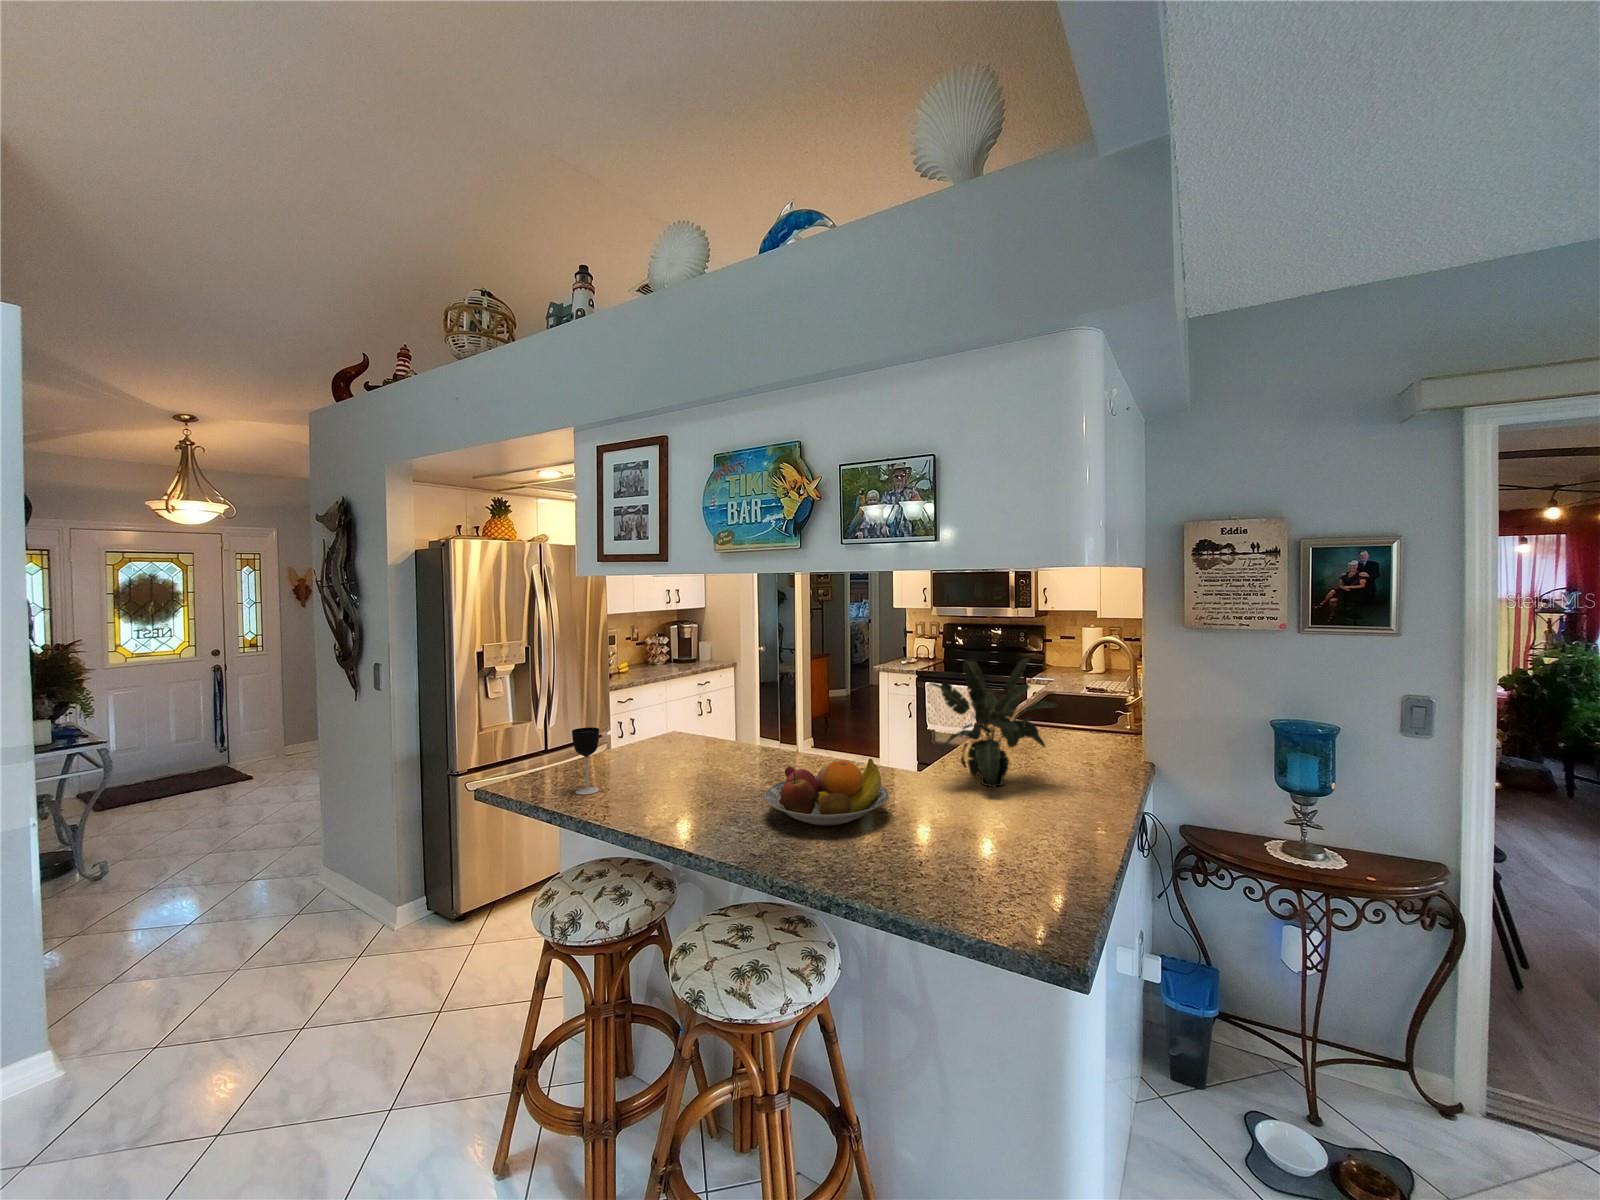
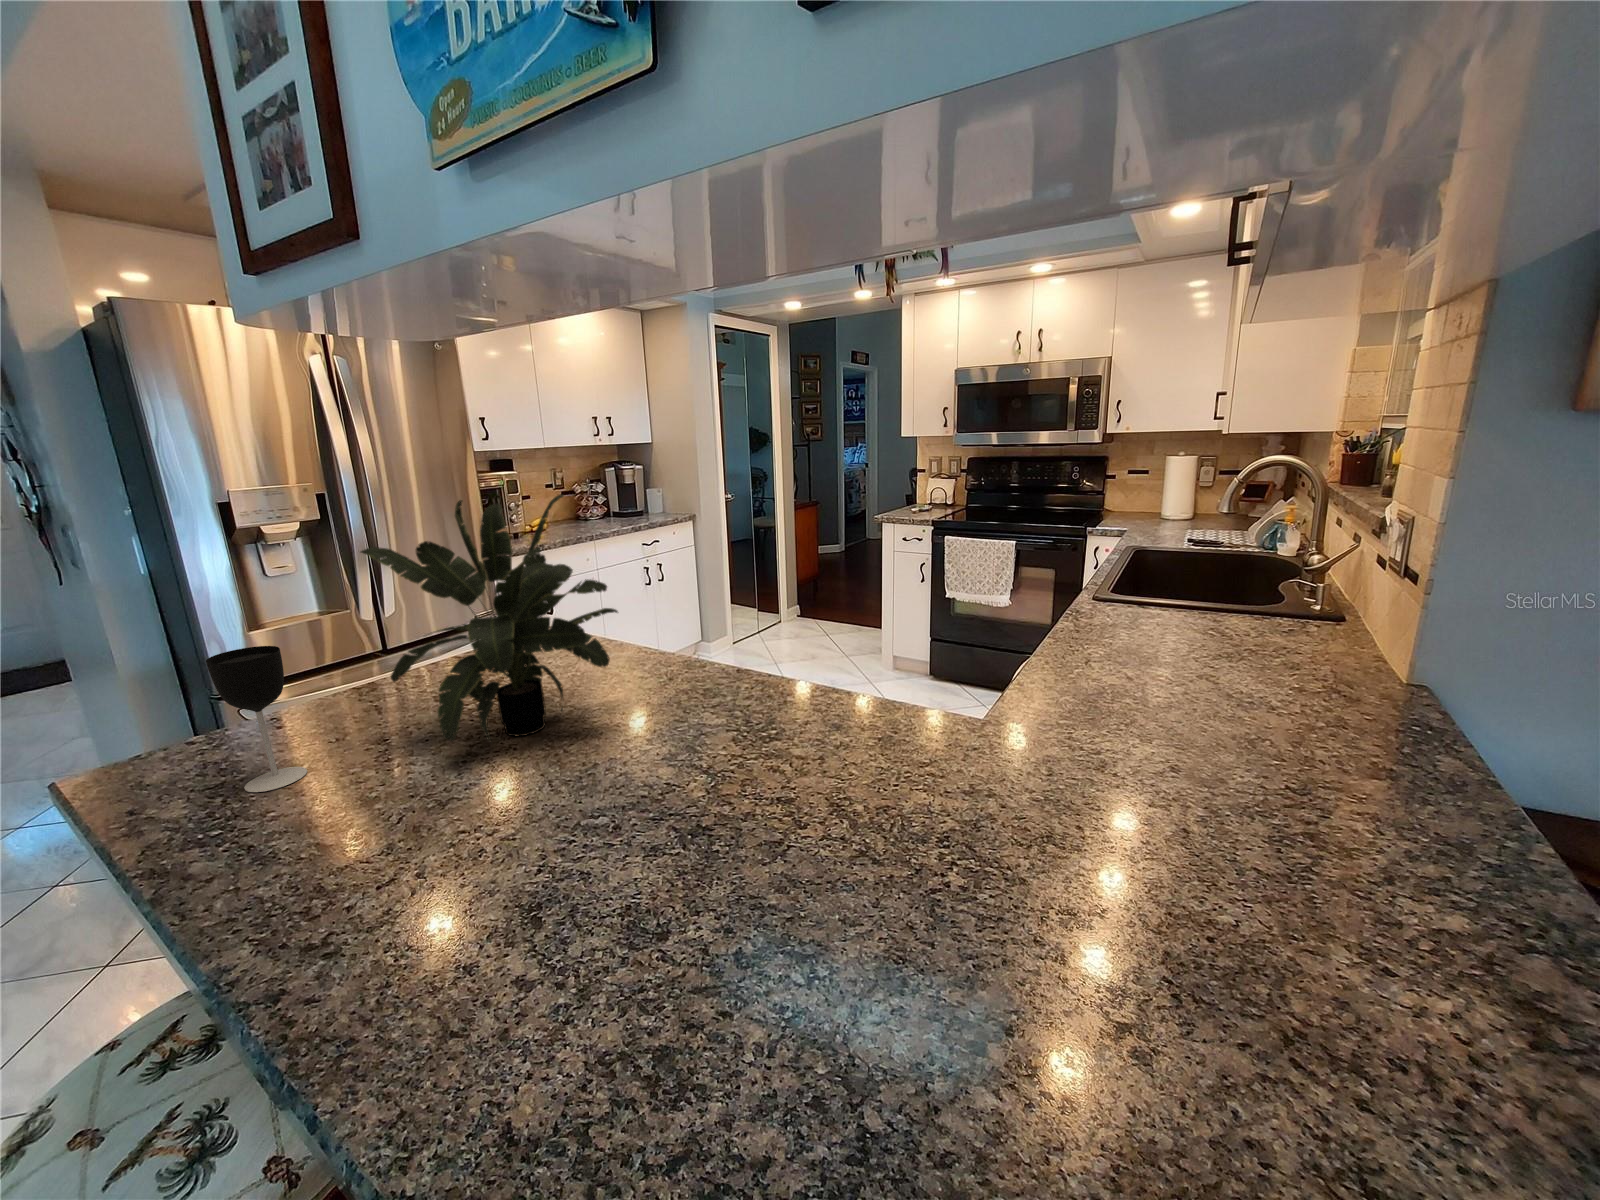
potted plant: present [929,658,1059,788] -> present [361,494,618,743]
fruit bowl: present [764,759,889,826] -> none [607,731,947,965]

